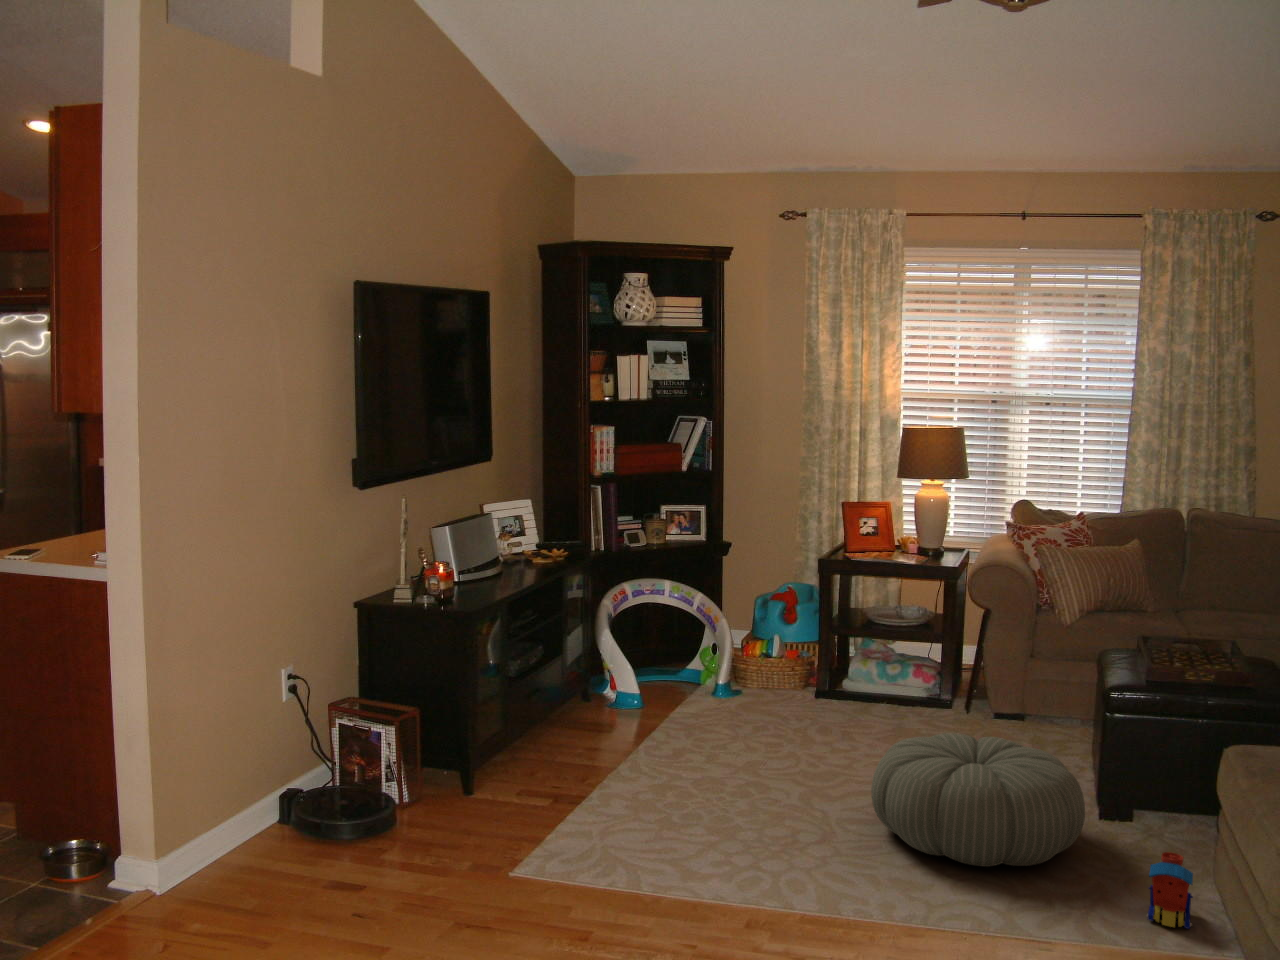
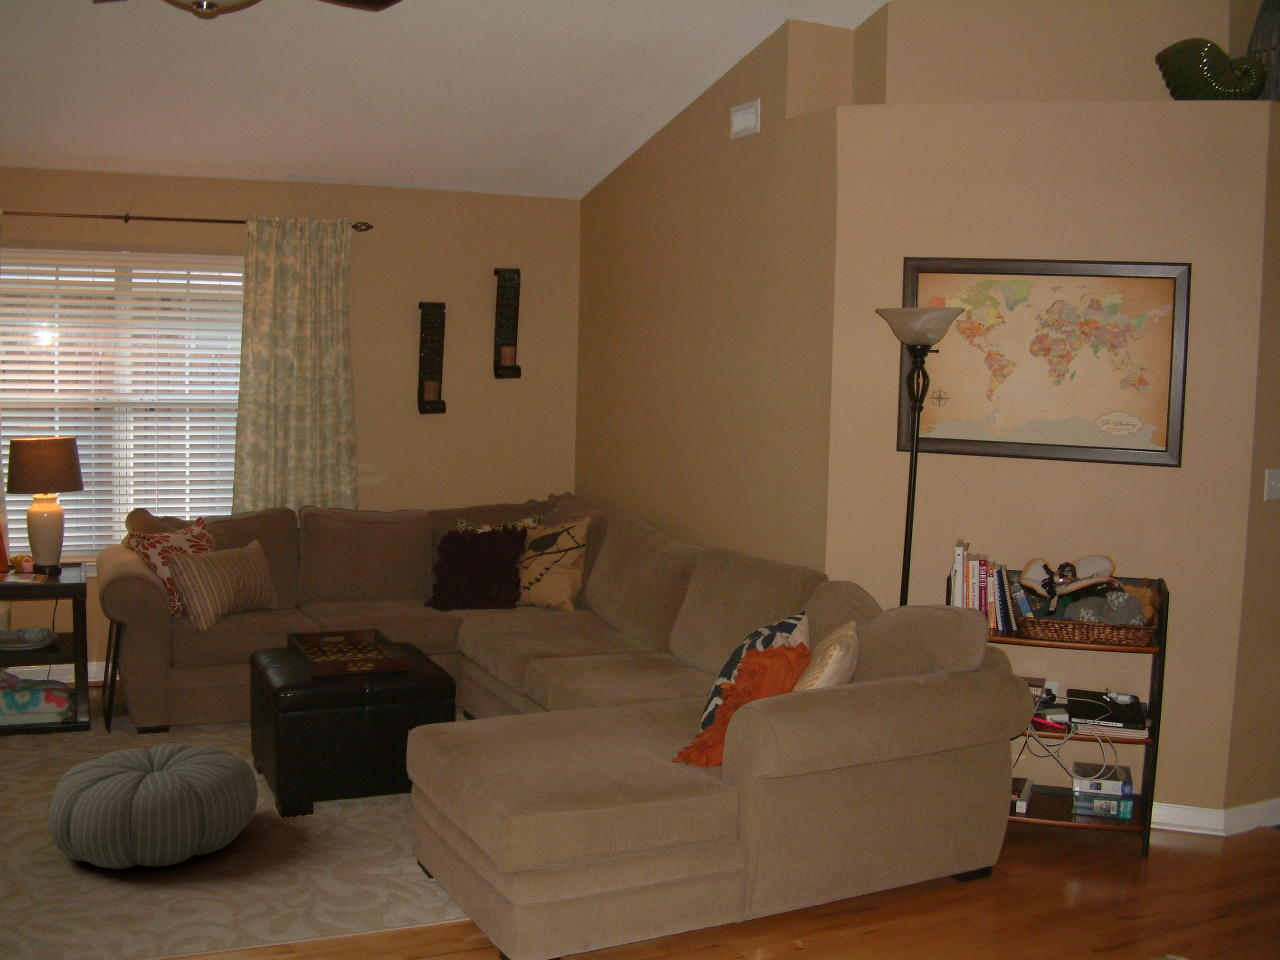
toy train: present [1147,852,1193,929] -> none [322,803,357,863]

